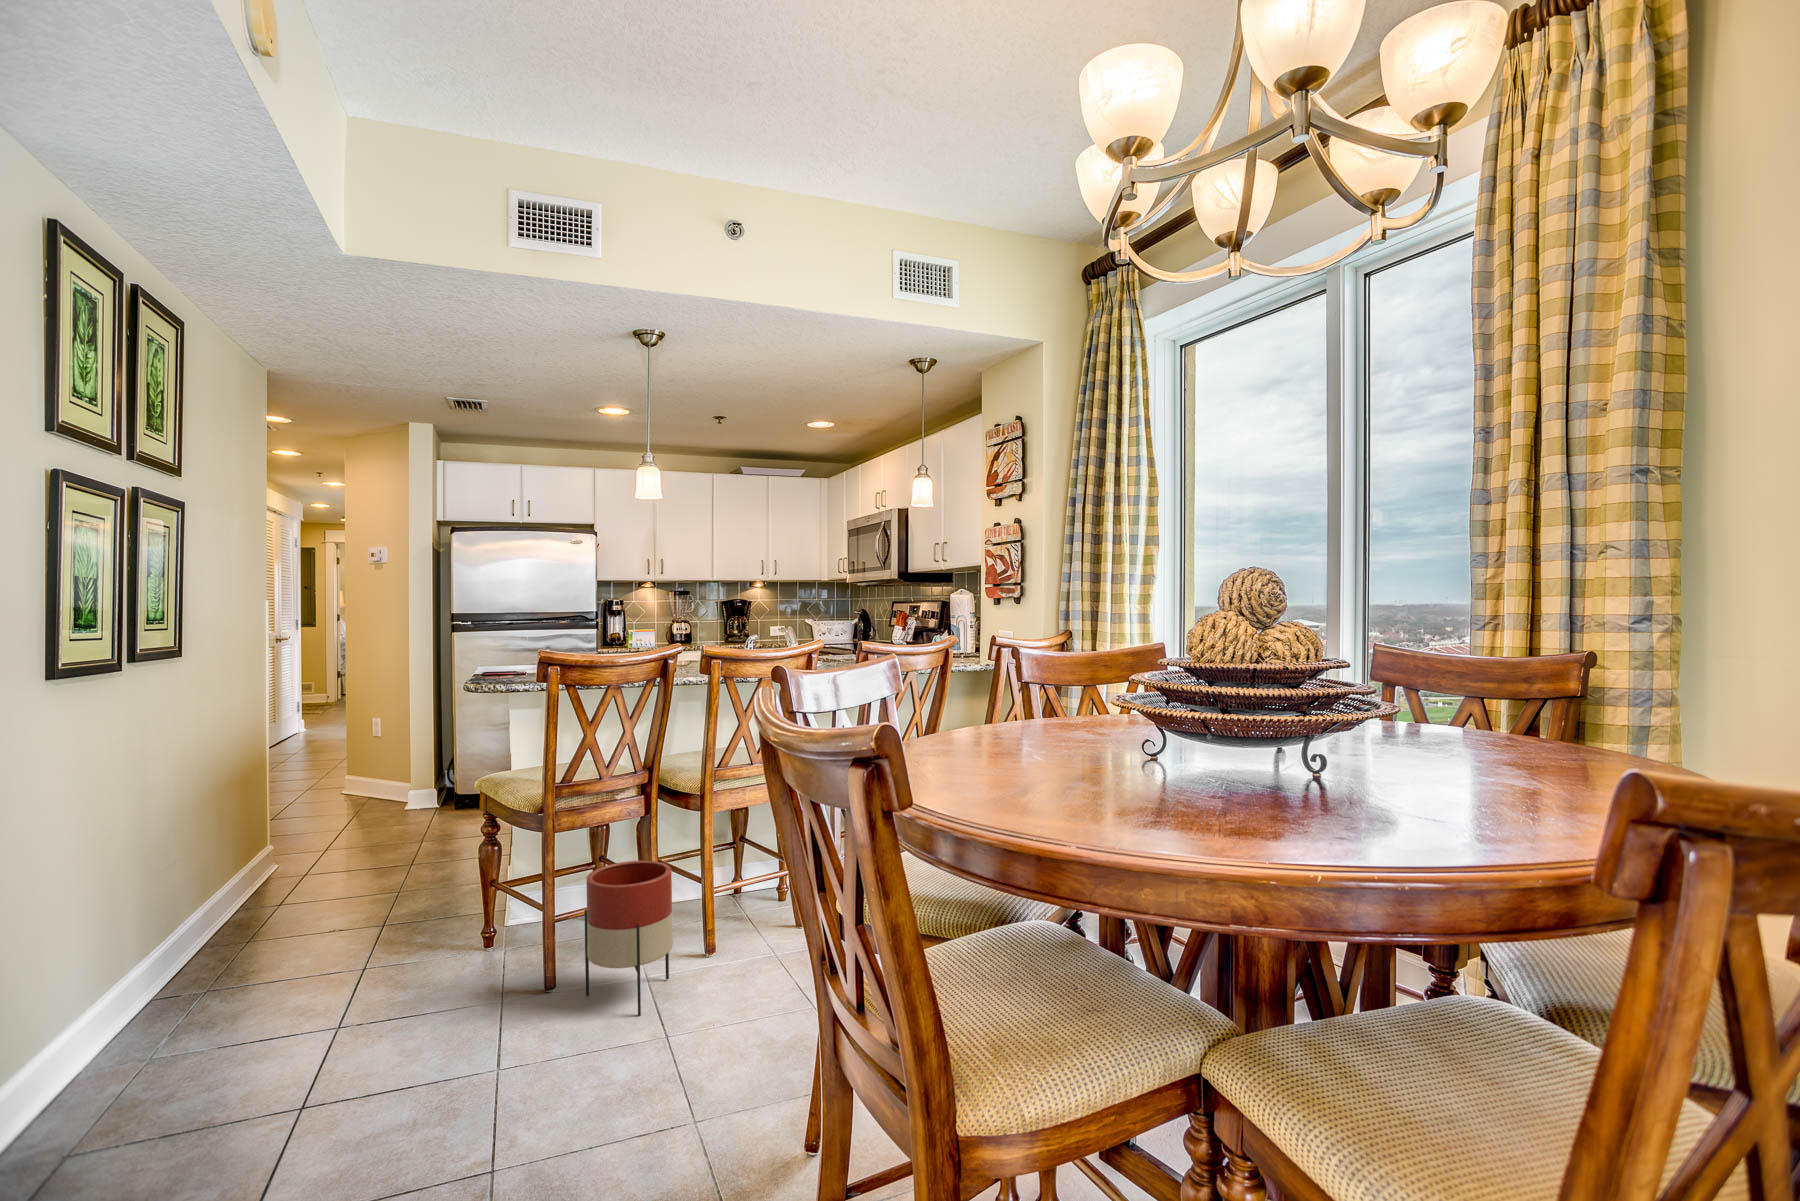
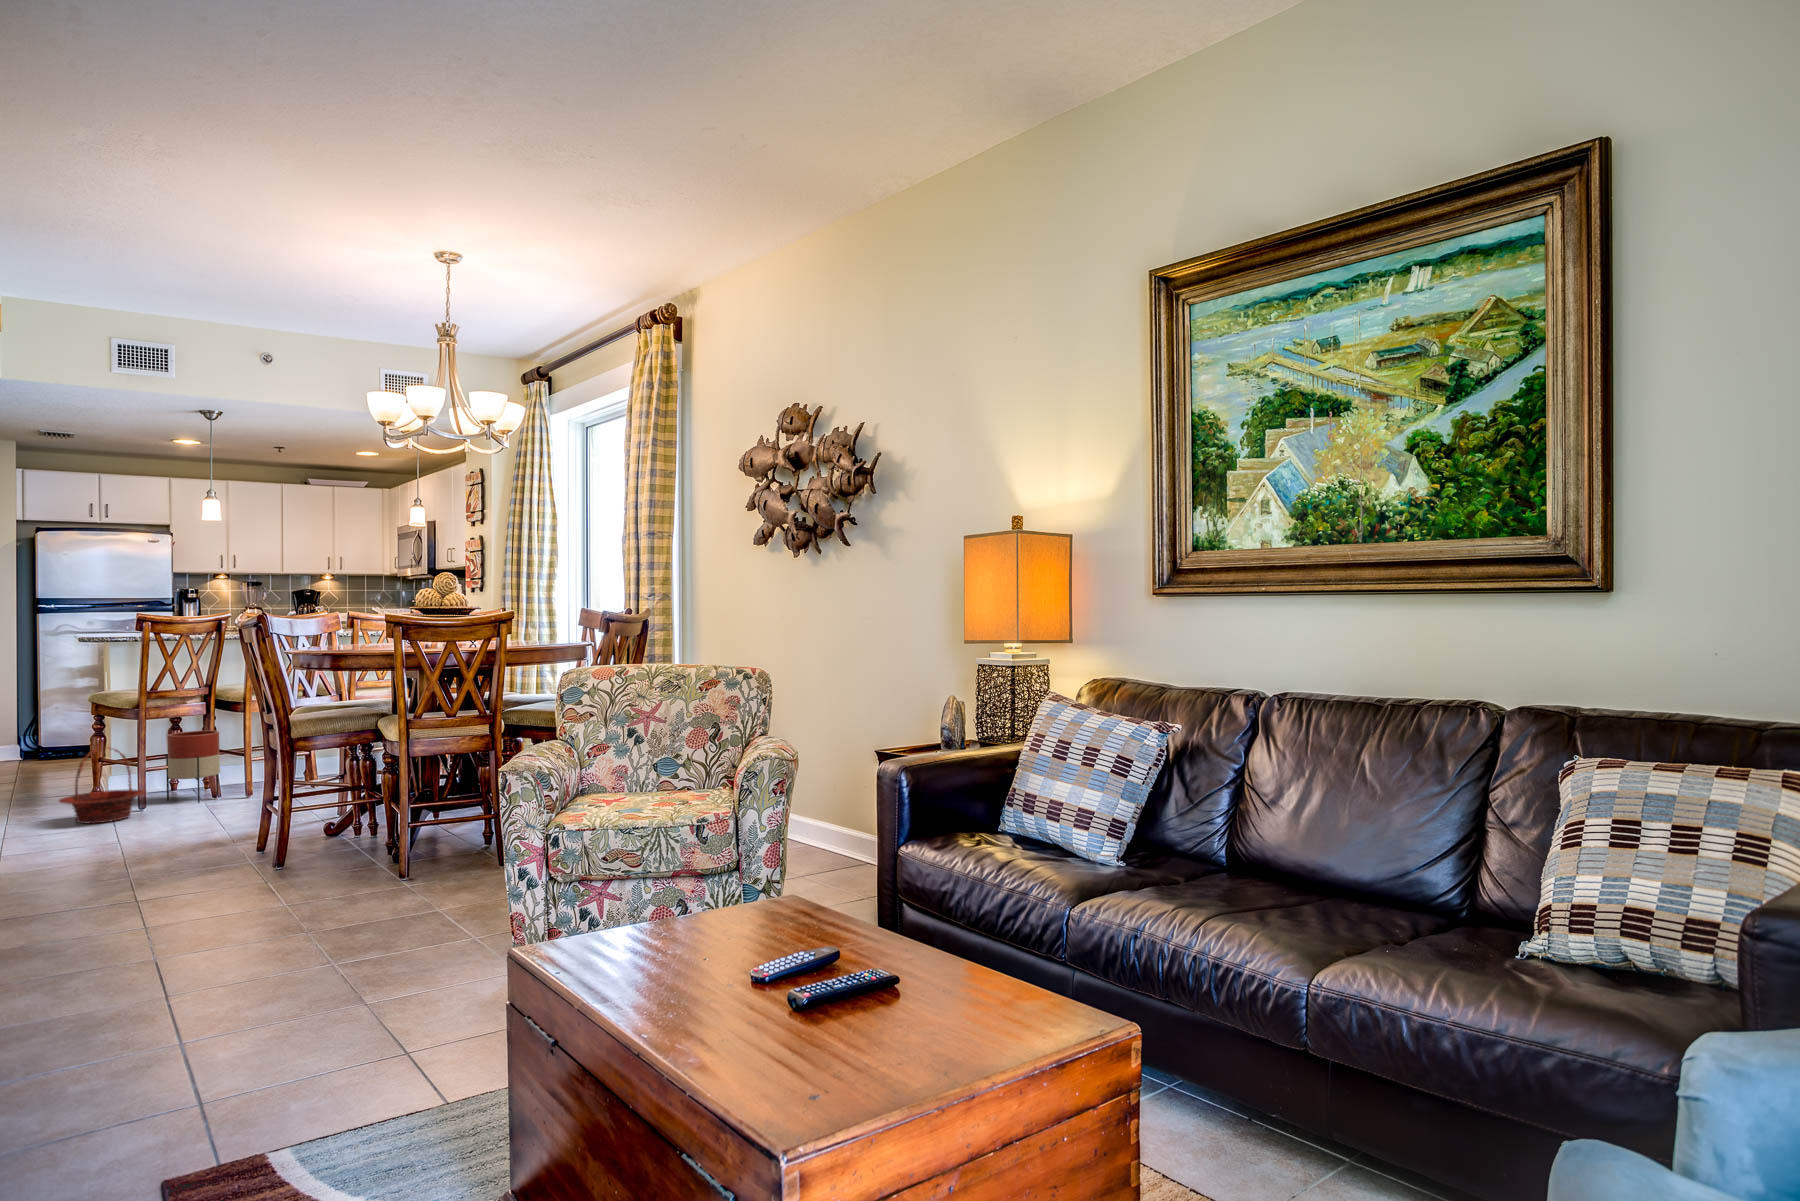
basket: none [374,940,547,1125] -> present [59,747,146,824]

